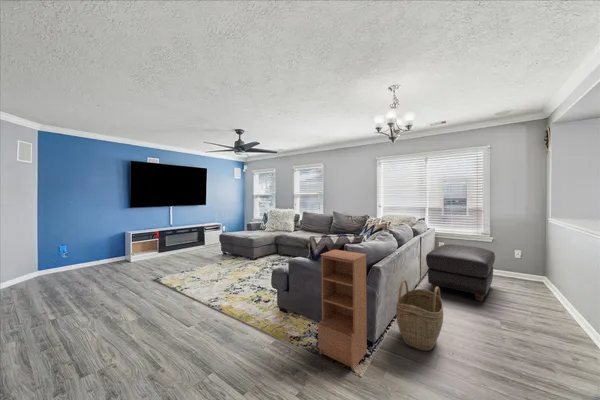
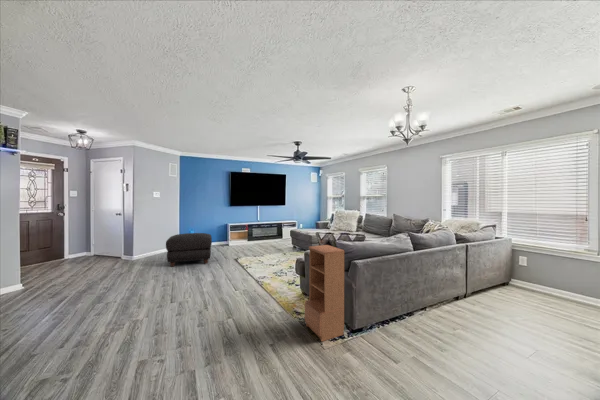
ottoman: present [426,244,495,302] -> present [166,233,212,267]
woven basket: present [396,280,443,351] -> none [378,280,429,349]

